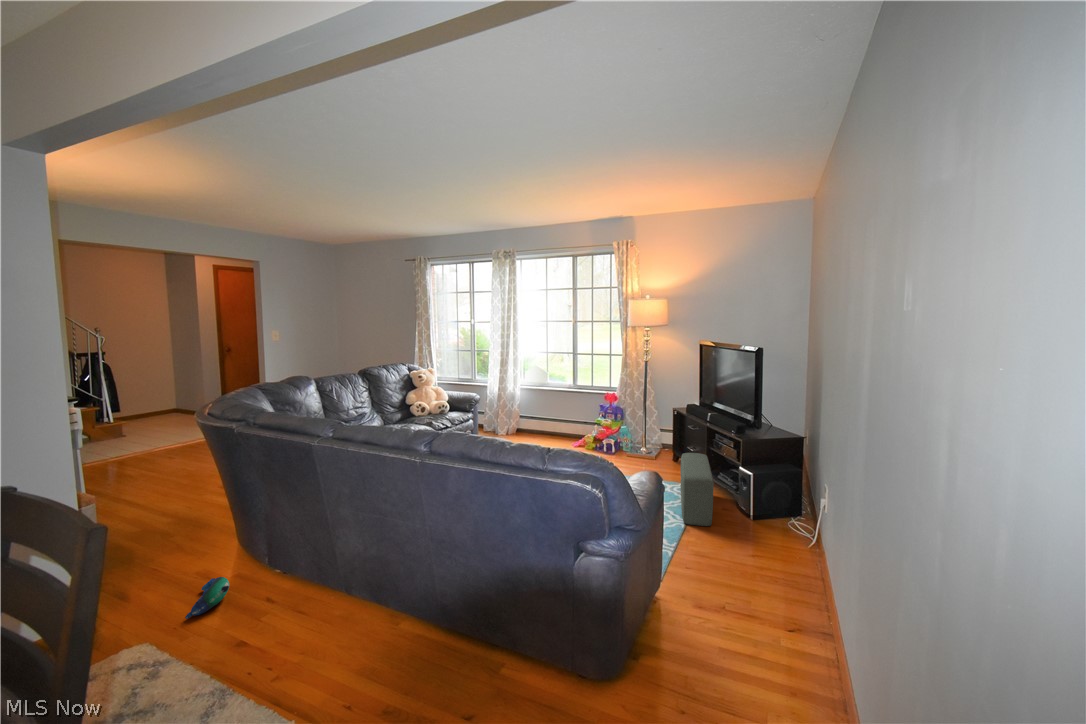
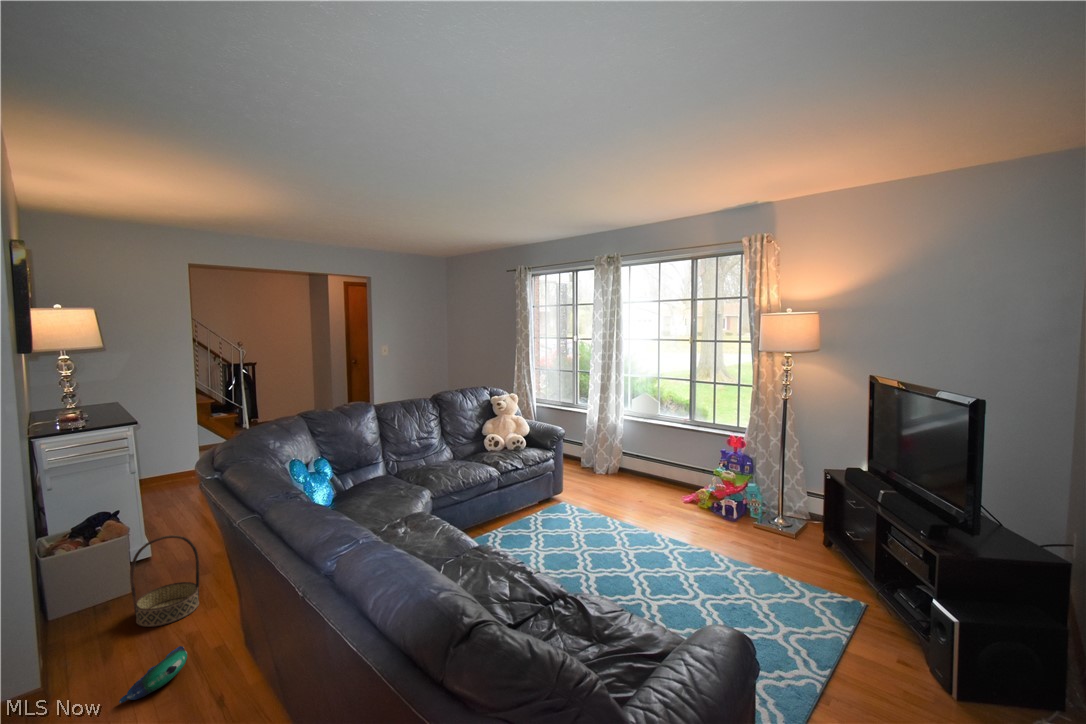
pouf: present [680,453,714,526] -> none [810,551,868,696]
basket: none [133,494,196,577] -> present [130,535,199,627]

